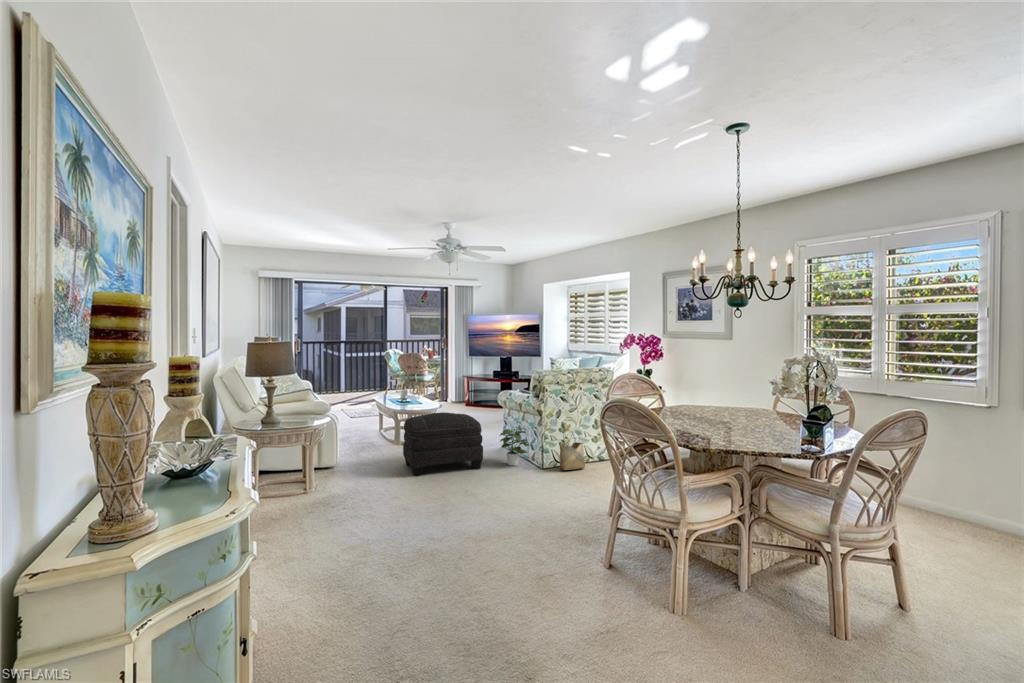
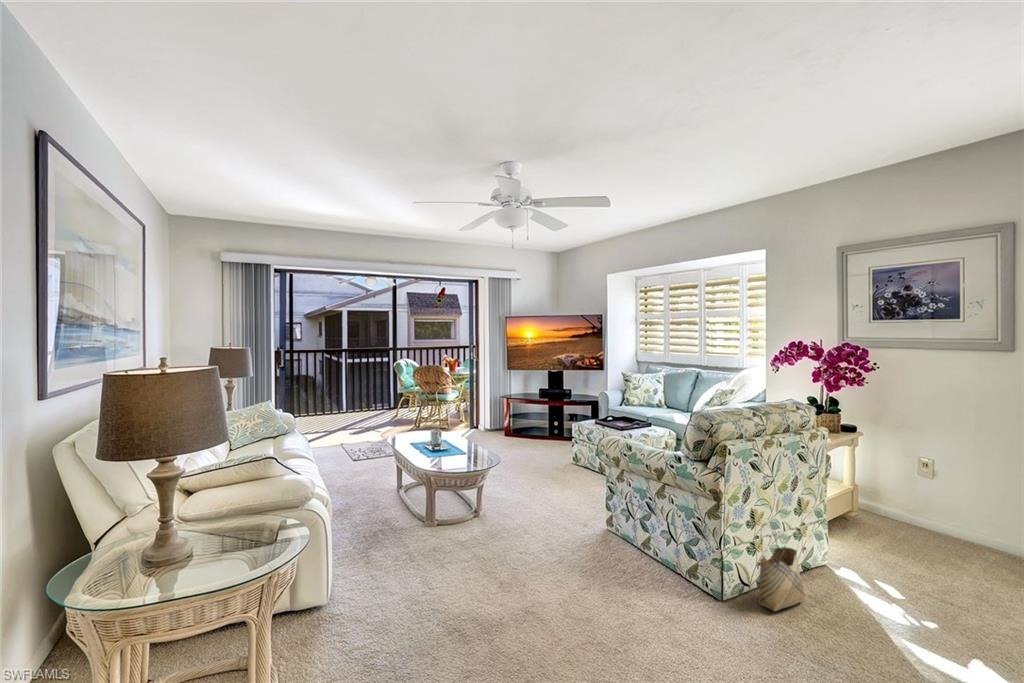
ottoman: present [403,412,483,476] -> none [453,490,610,638]
potted plant: present [500,427,531,465] -> none [629,514,699,592]

